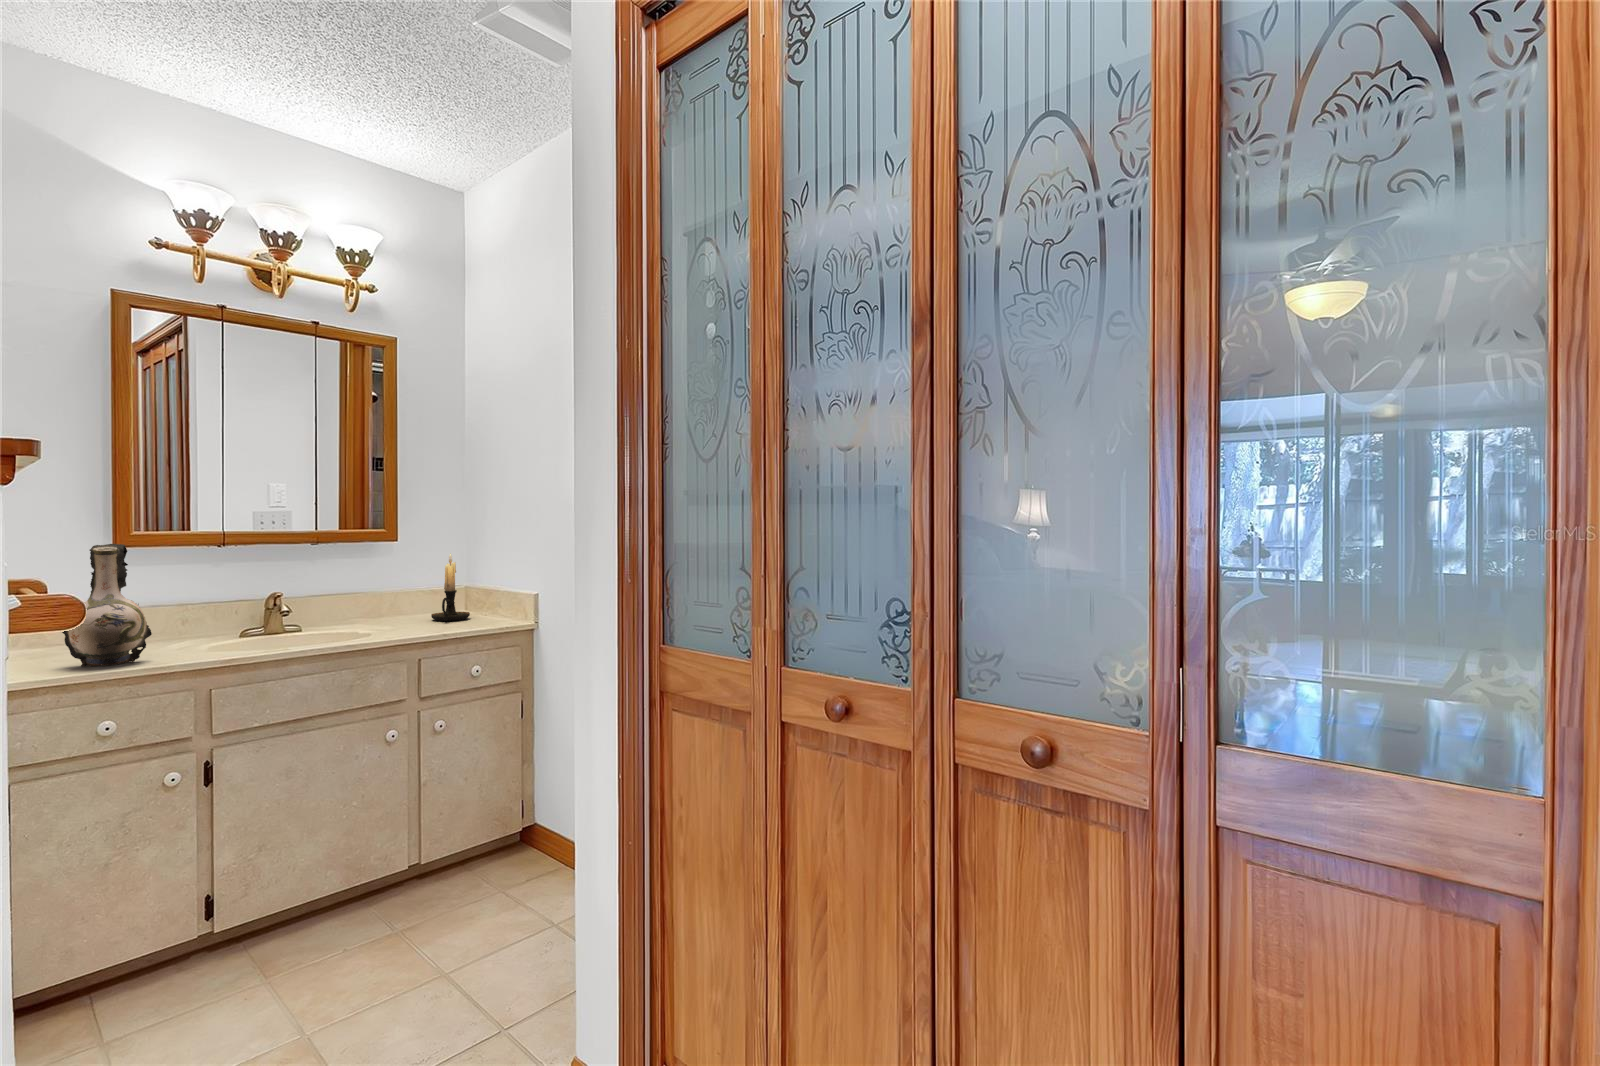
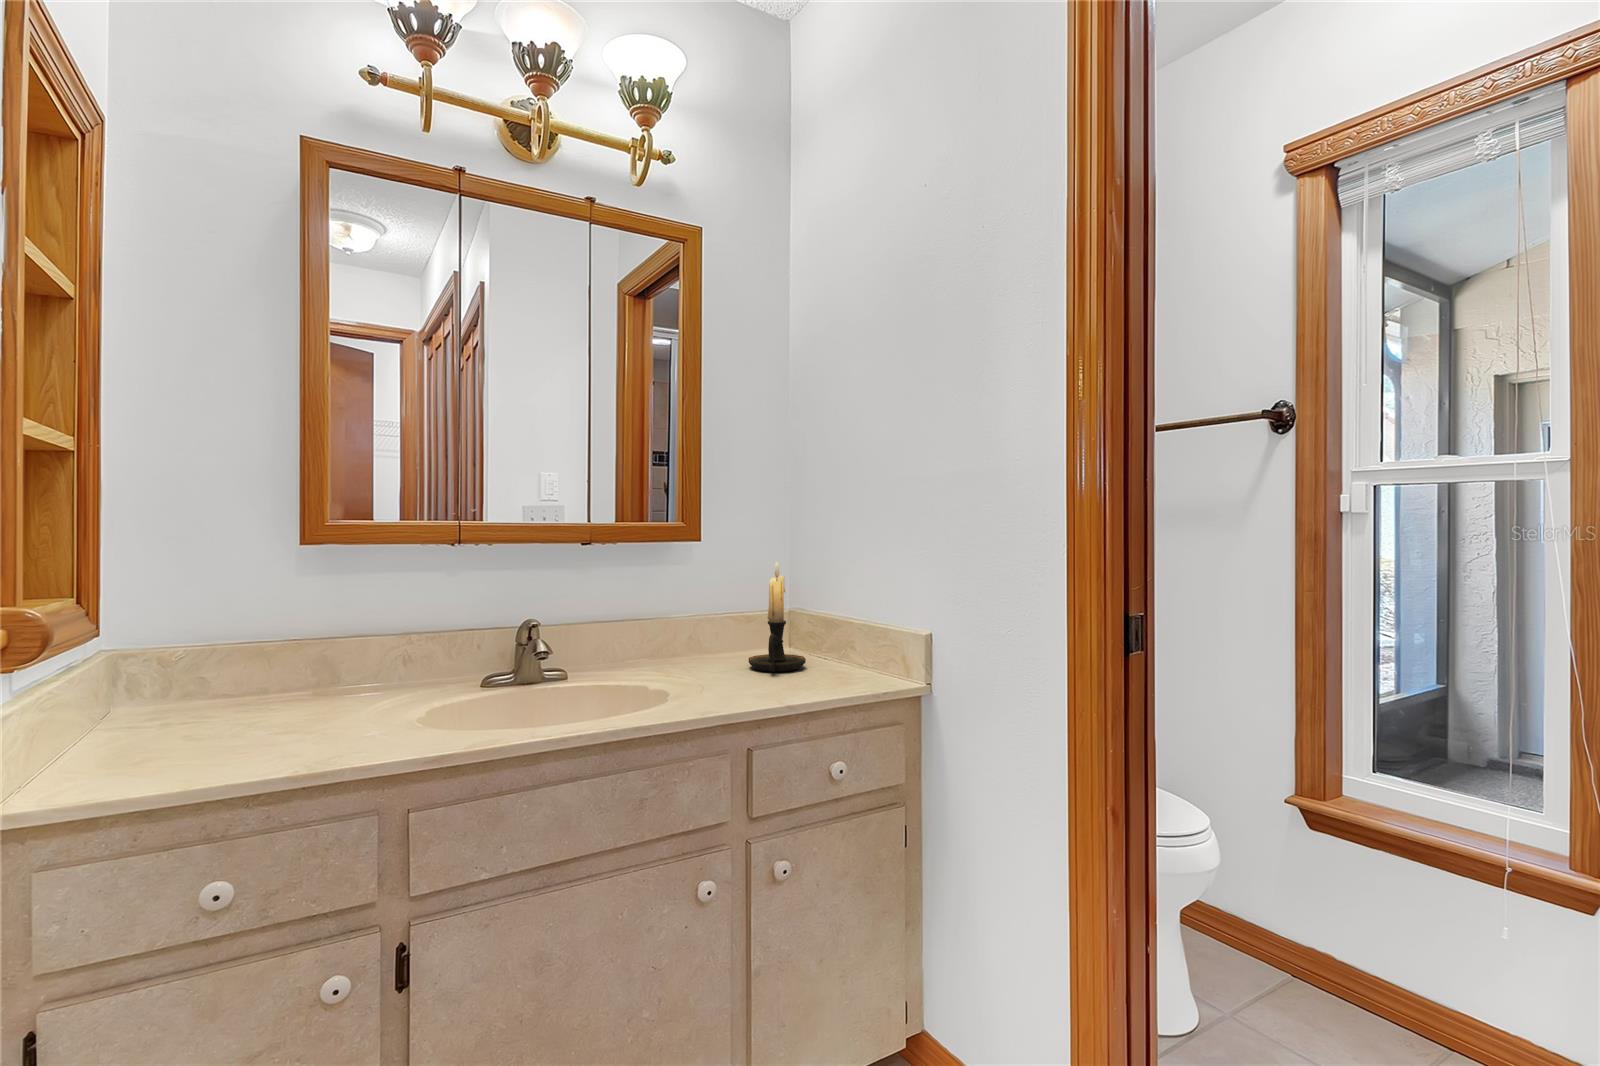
decorative vase: present [62,544,152,667] -> none [176,536,322,761]

